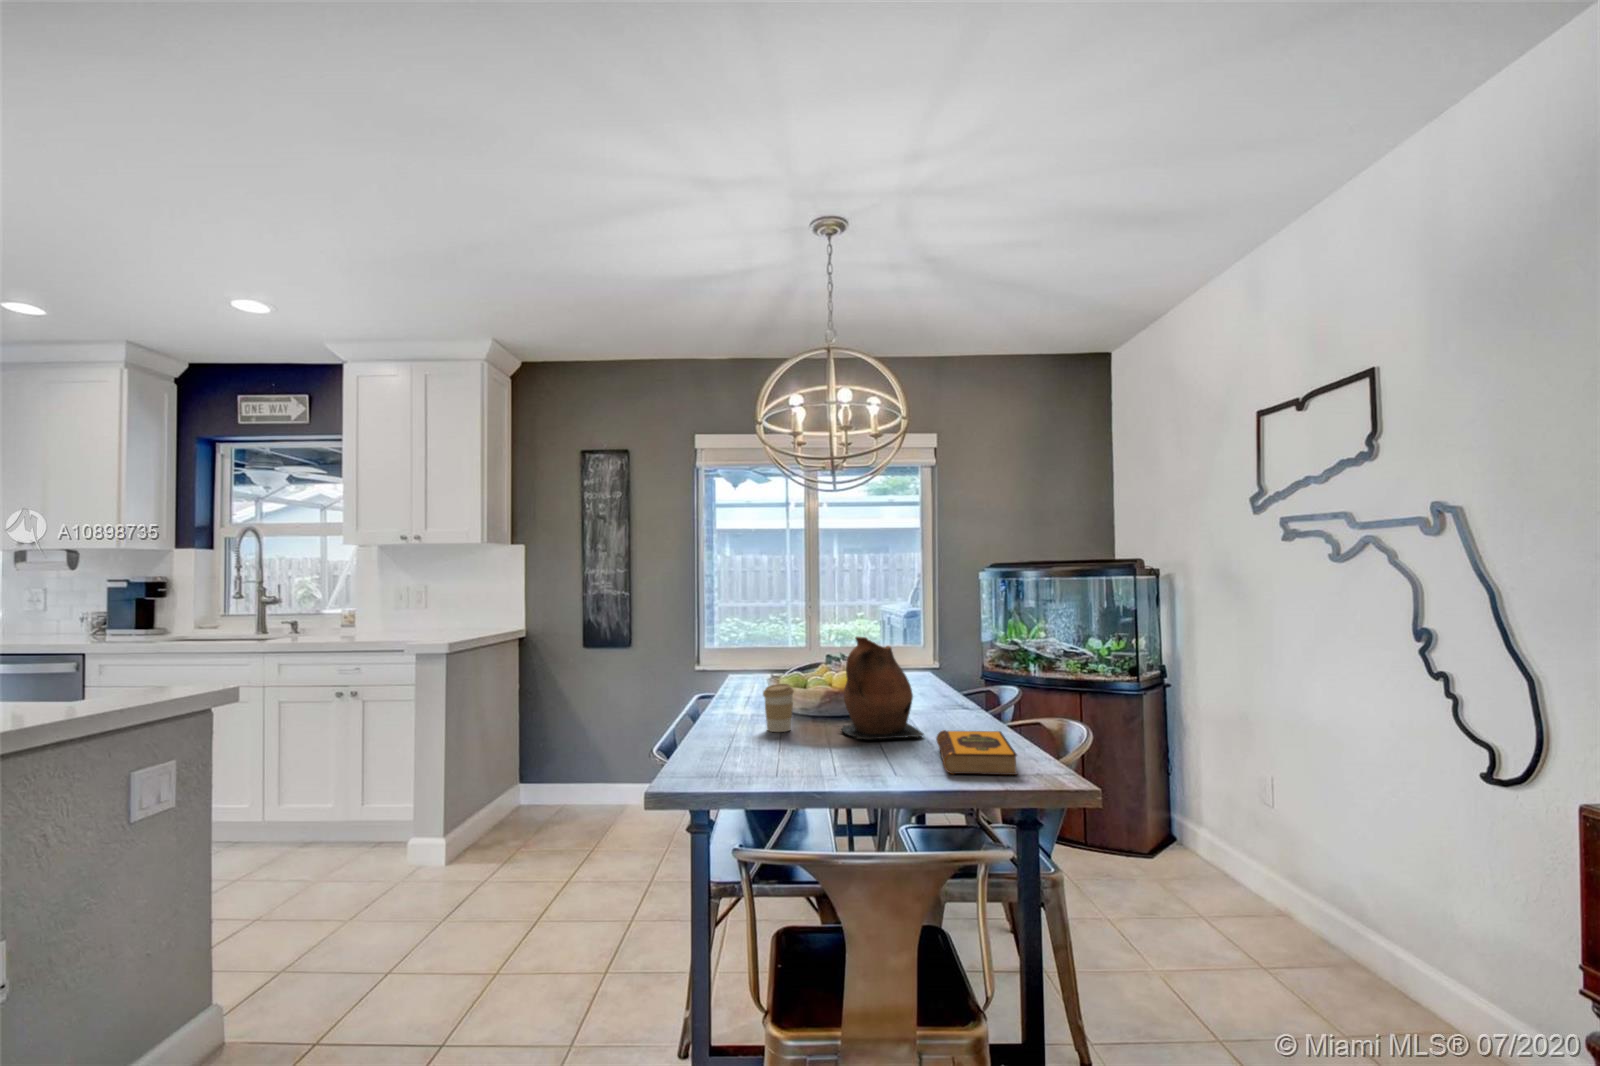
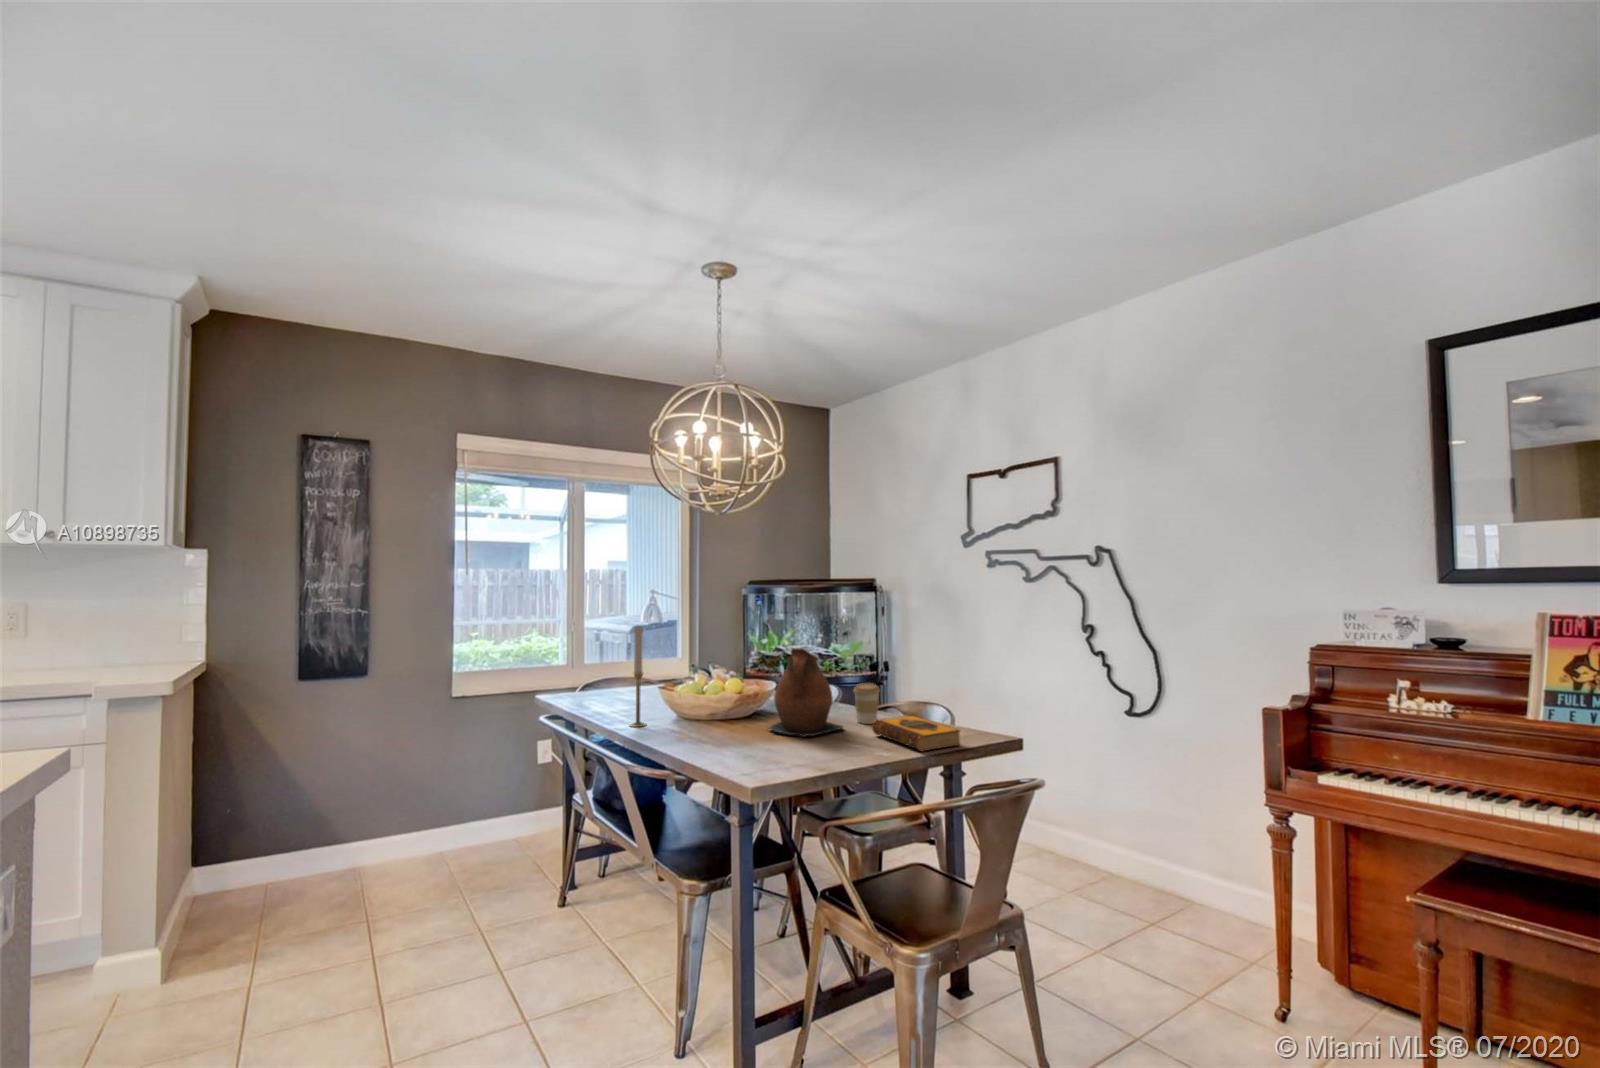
candlestick: none [734,606,752,710] -> present [630,626,646,727]
coffee cup: present [763,684,794,732] -> present [854,683,880,724]

